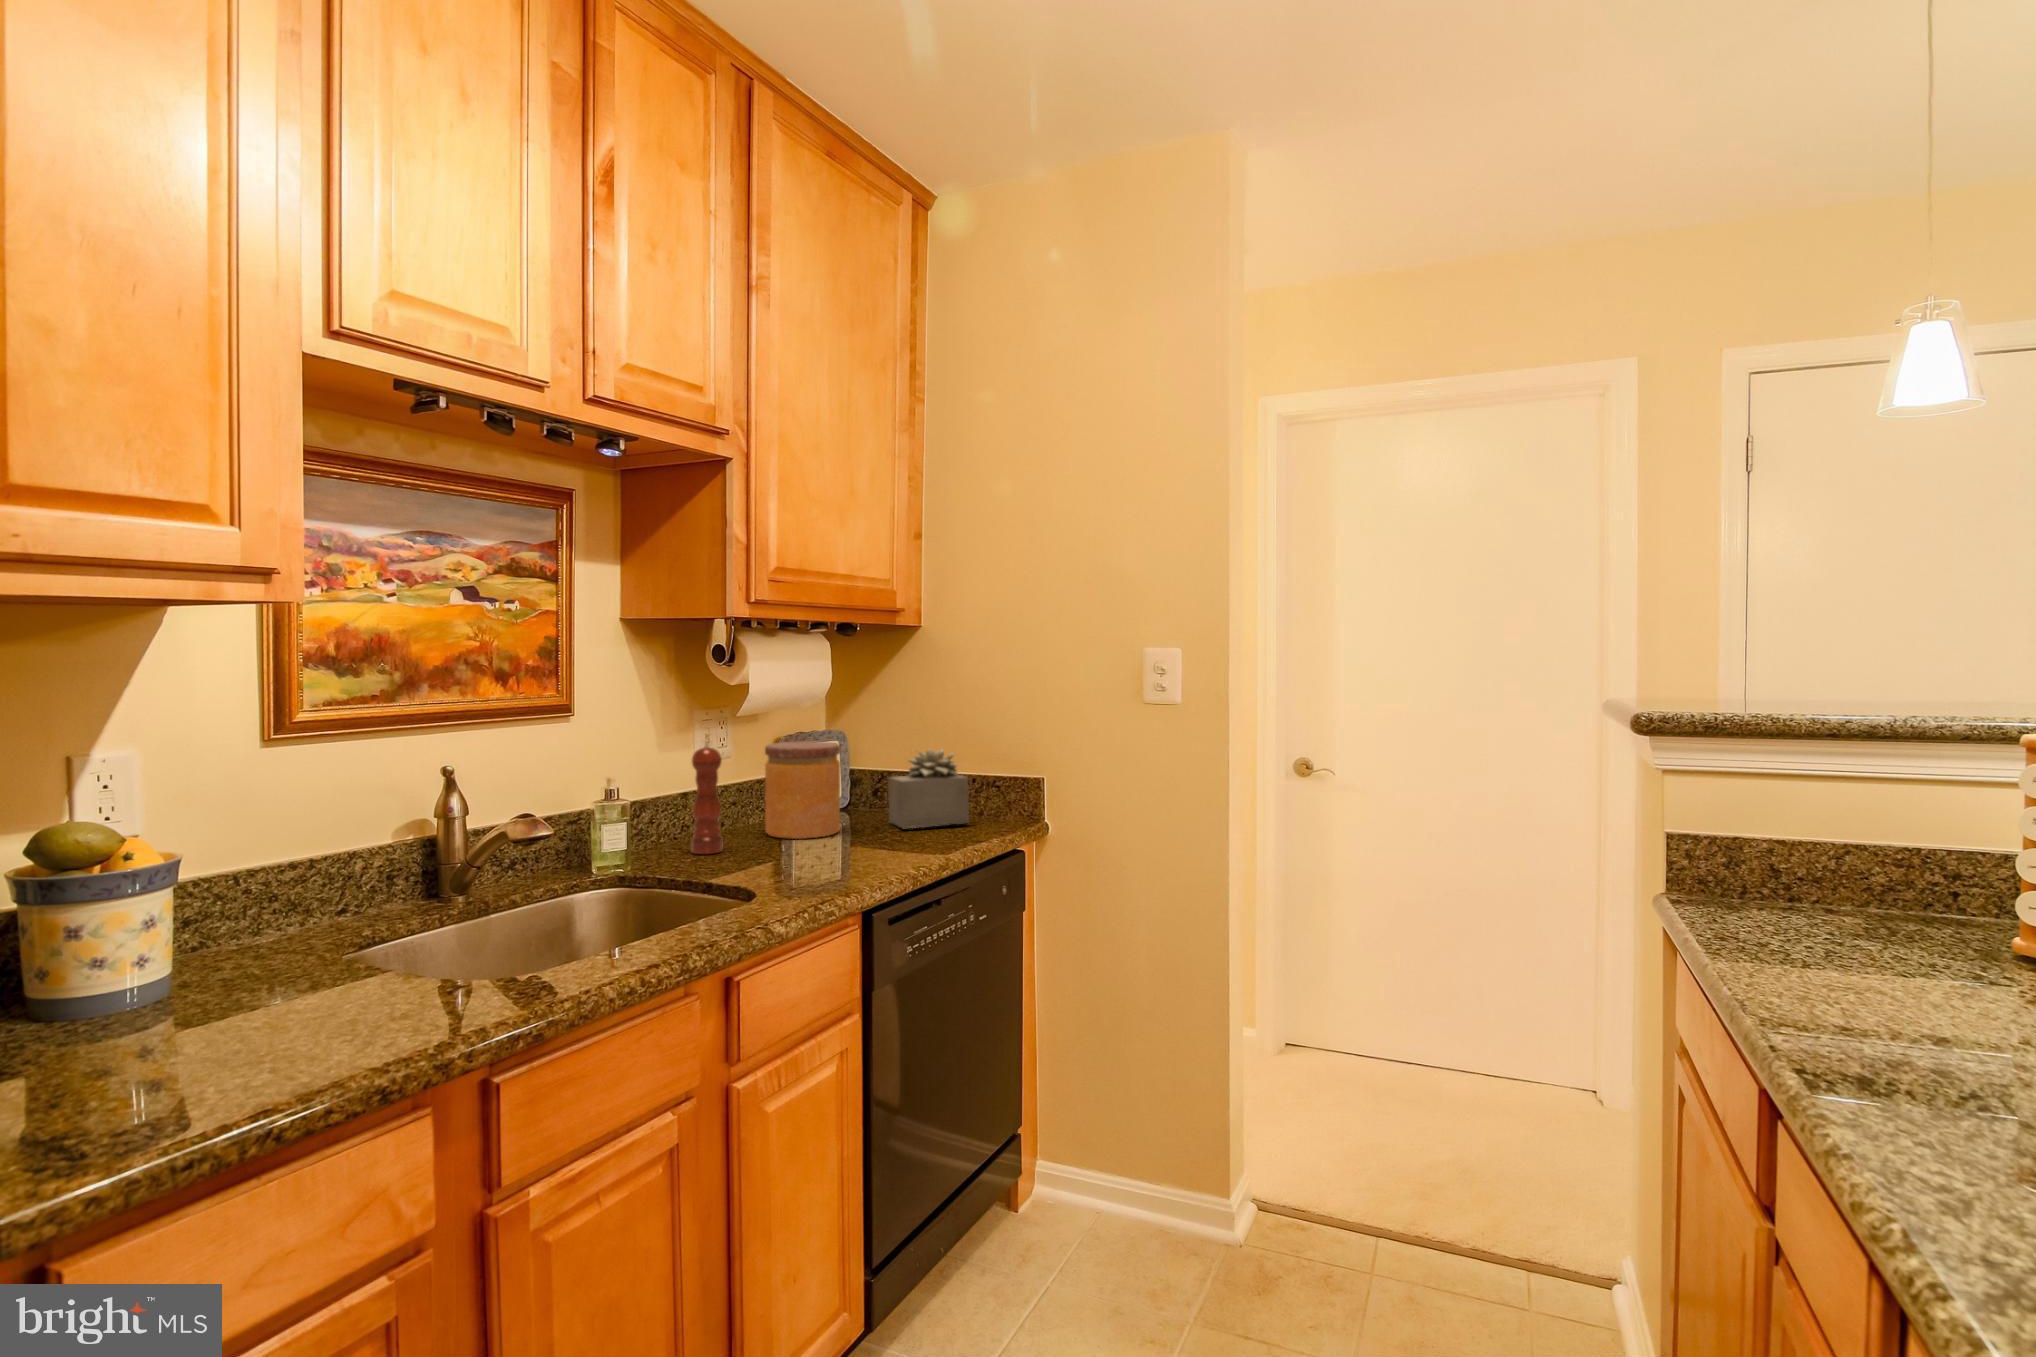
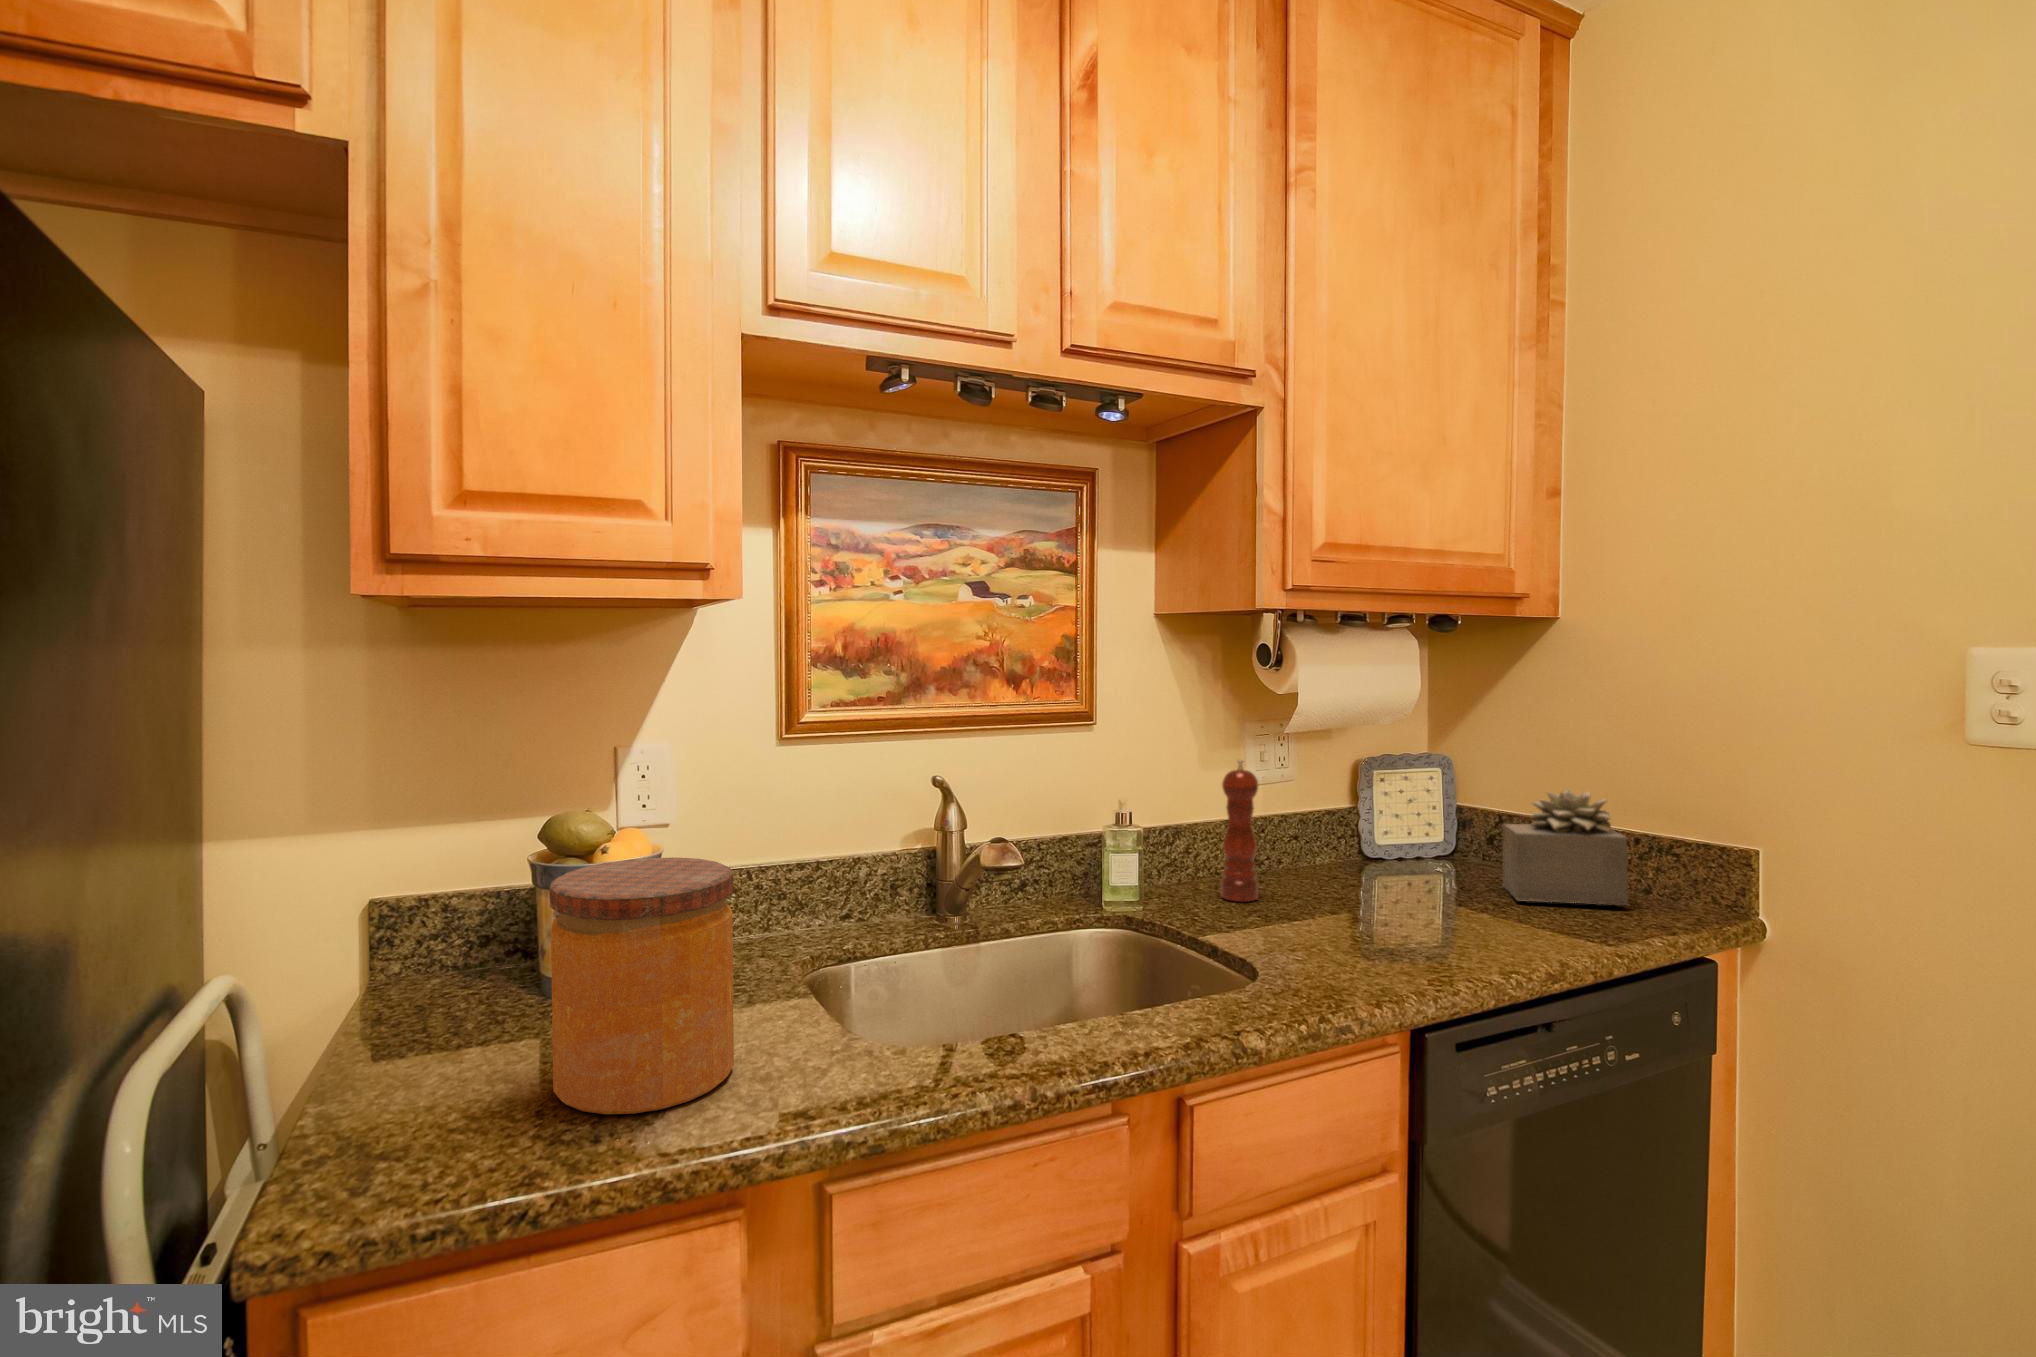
jar: present [765,741,840,839] -> present [550,858,734,1114]

